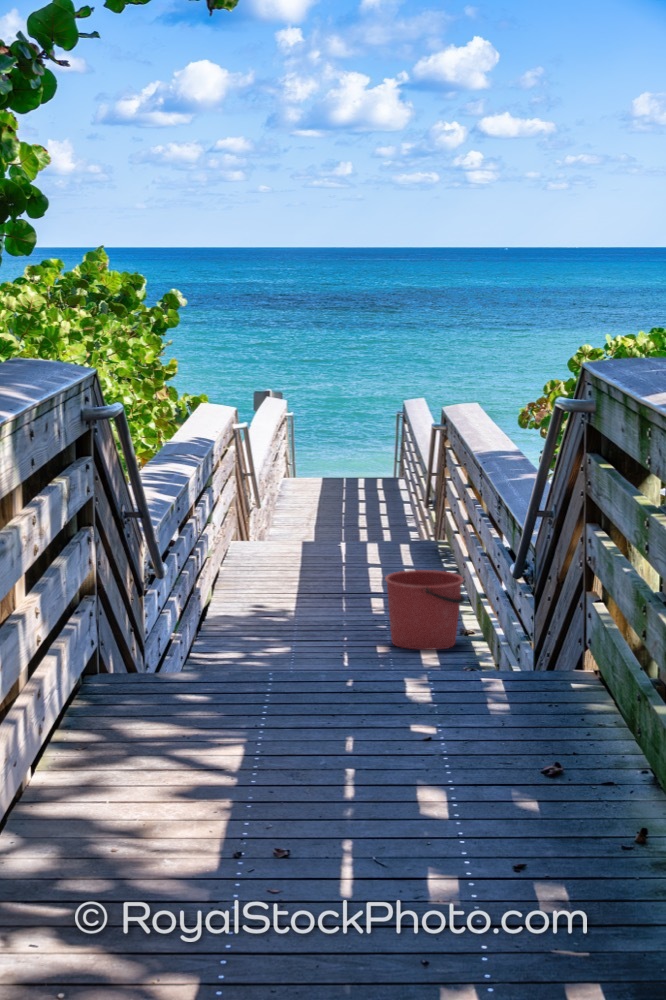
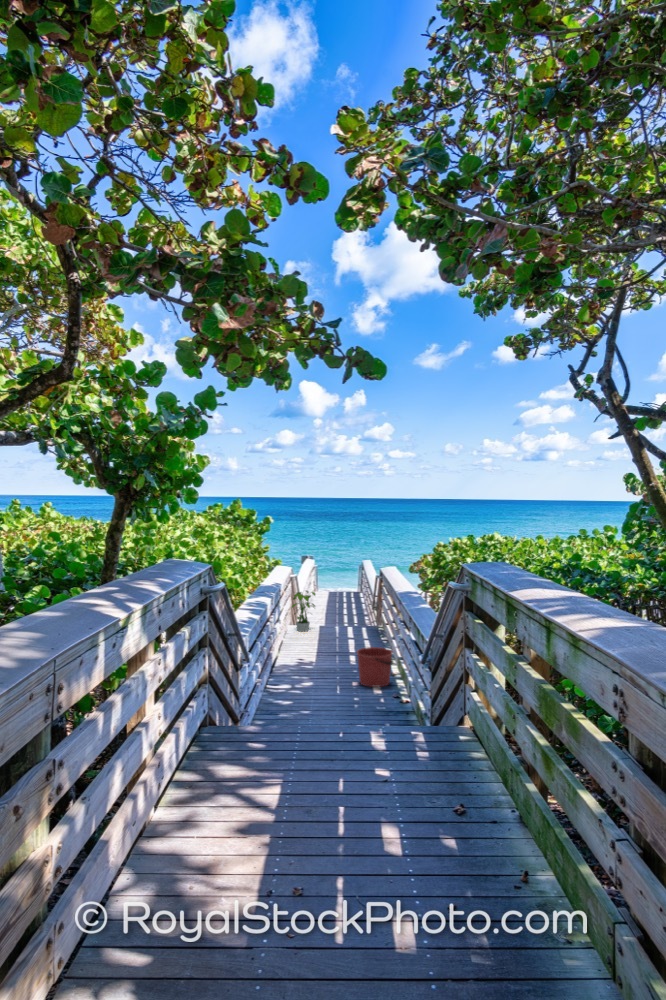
potted plant: none [236,462,294,556] -> present [292,591,315,632]

